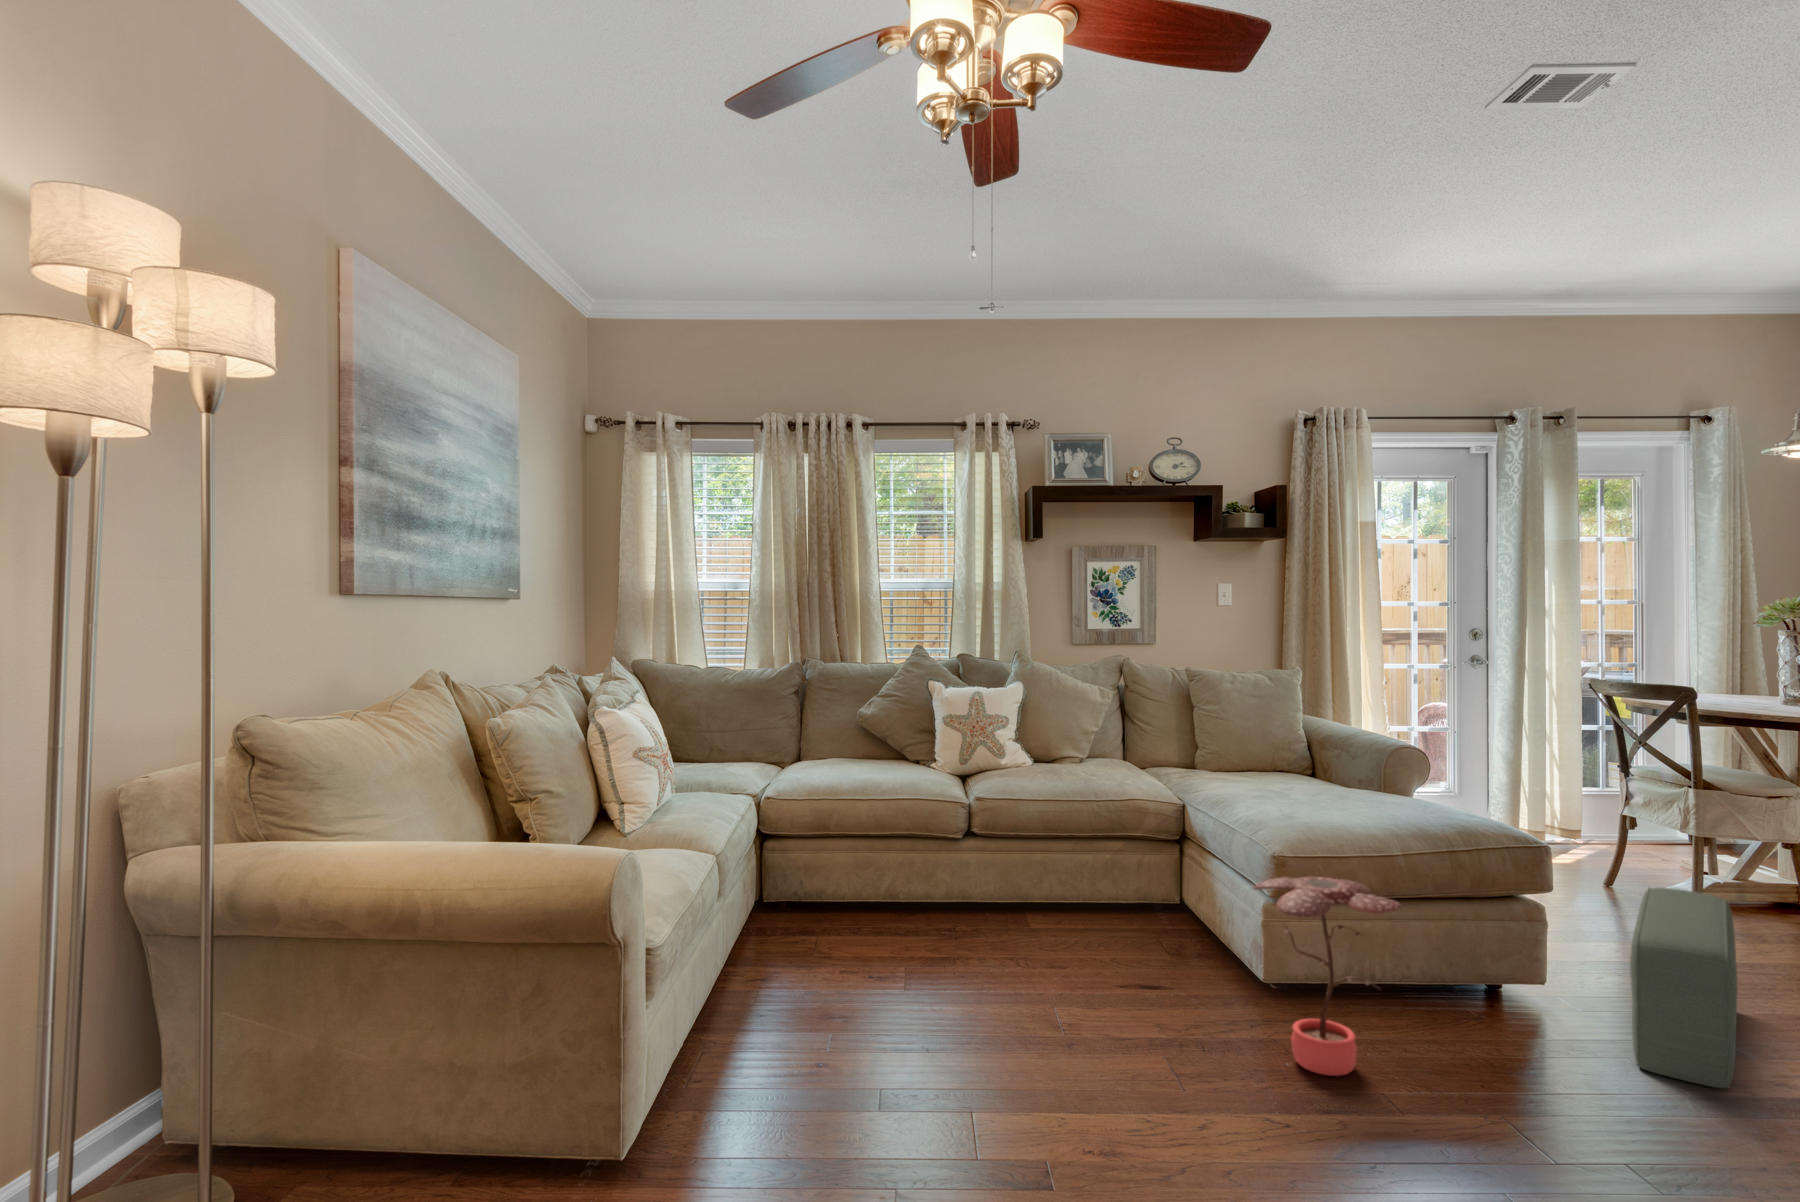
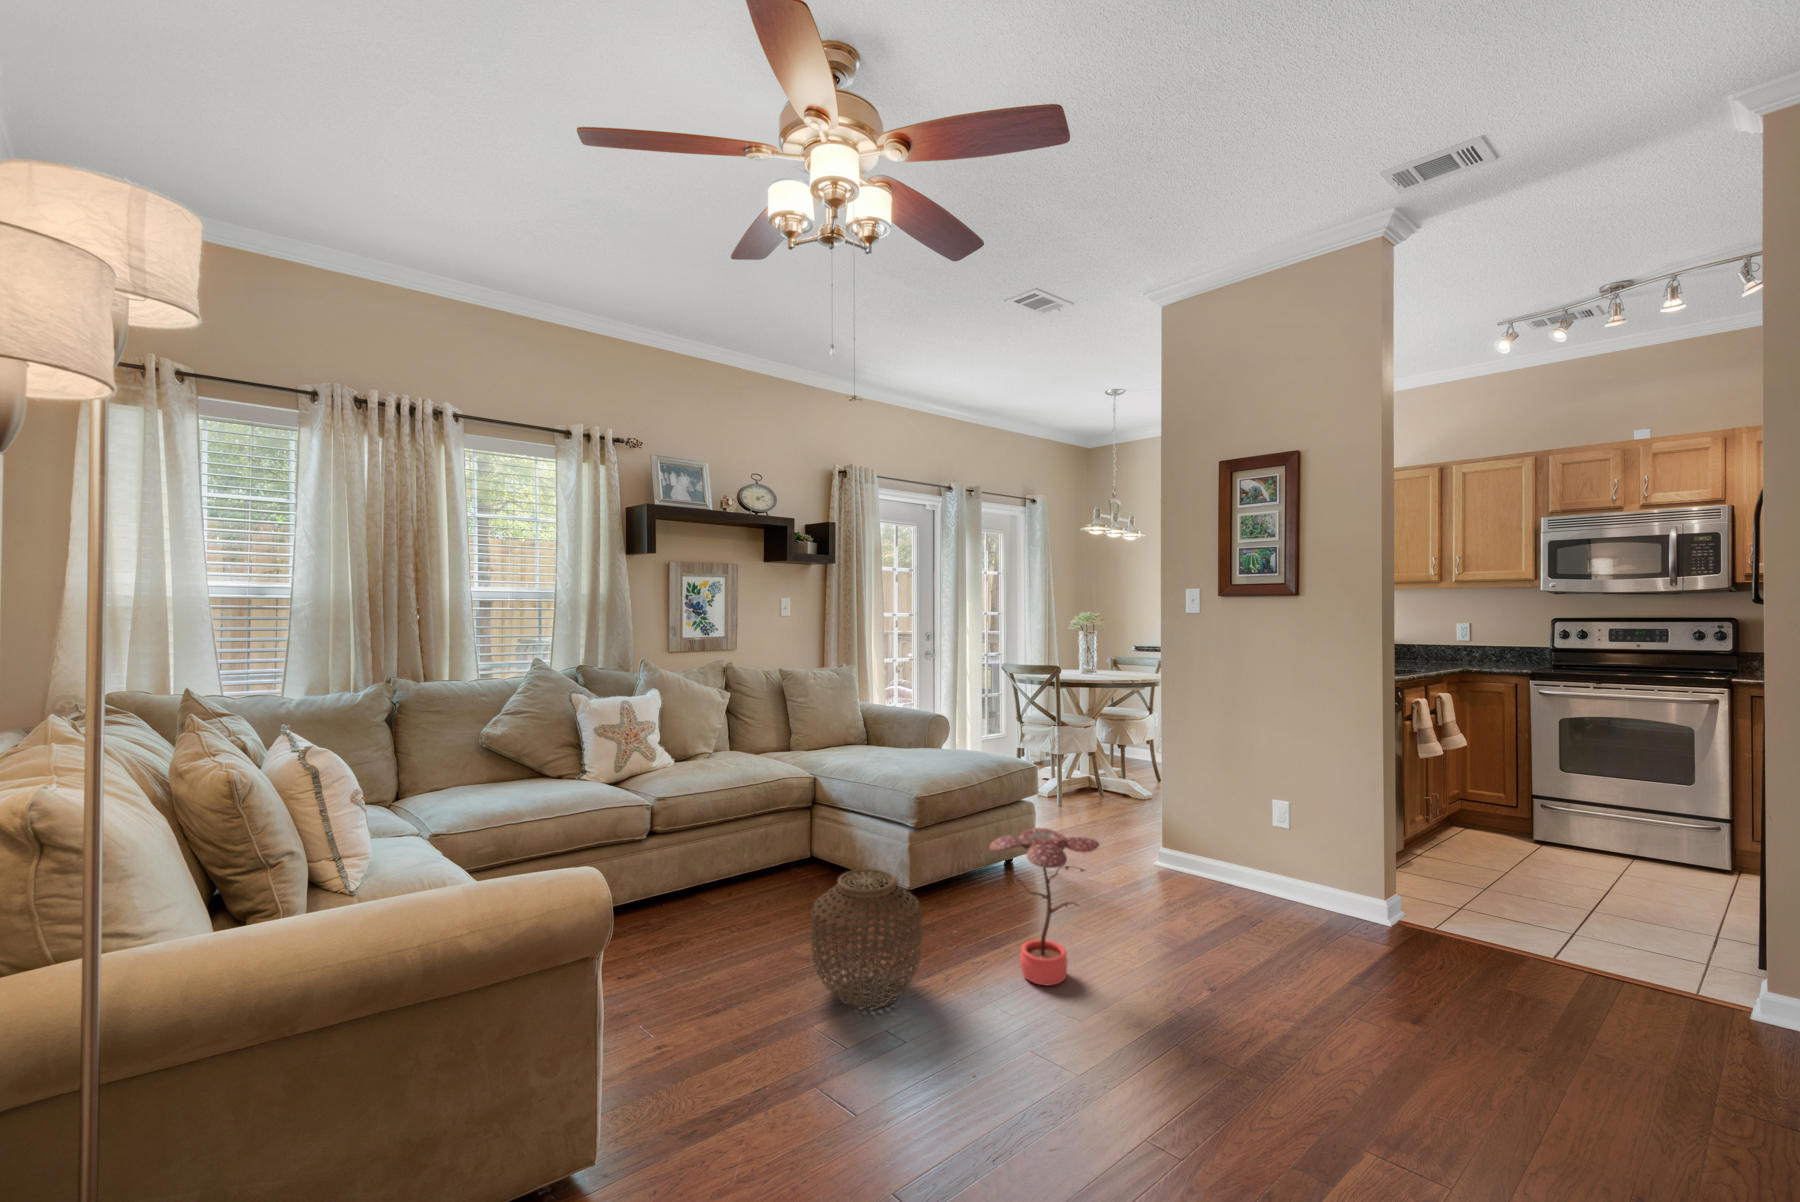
woven basket: none [1040,881,1163,1028] -> present [811,869,922,1009]
pouf: present [1630,888,1737,1088] -> none [1115,791,1211,912]

